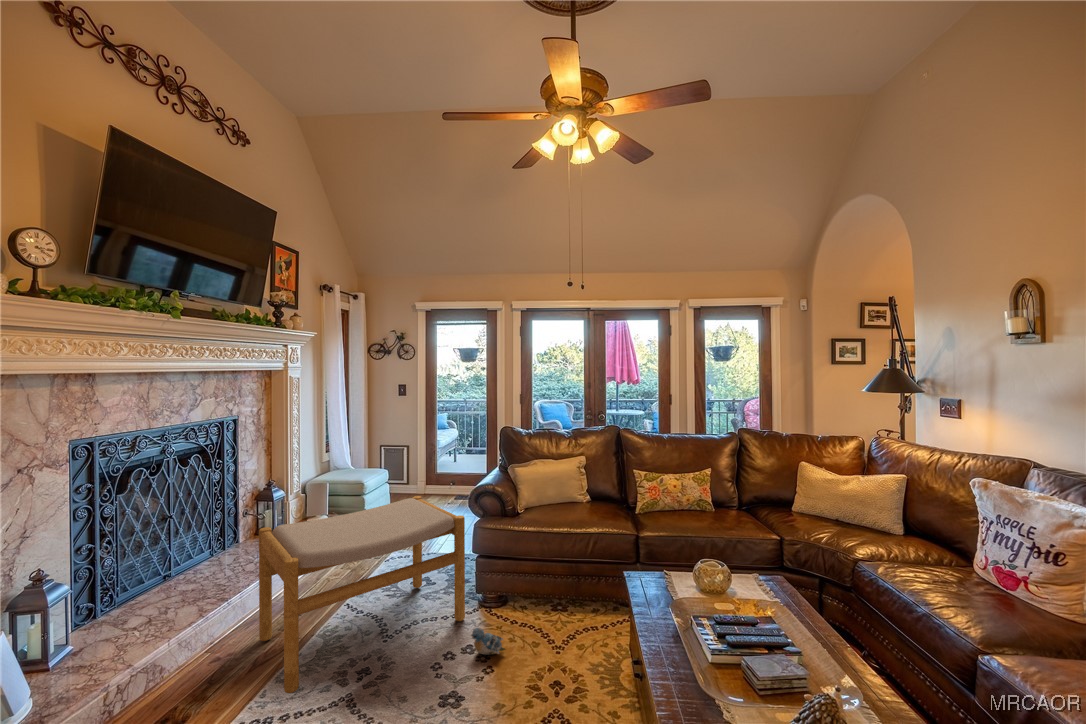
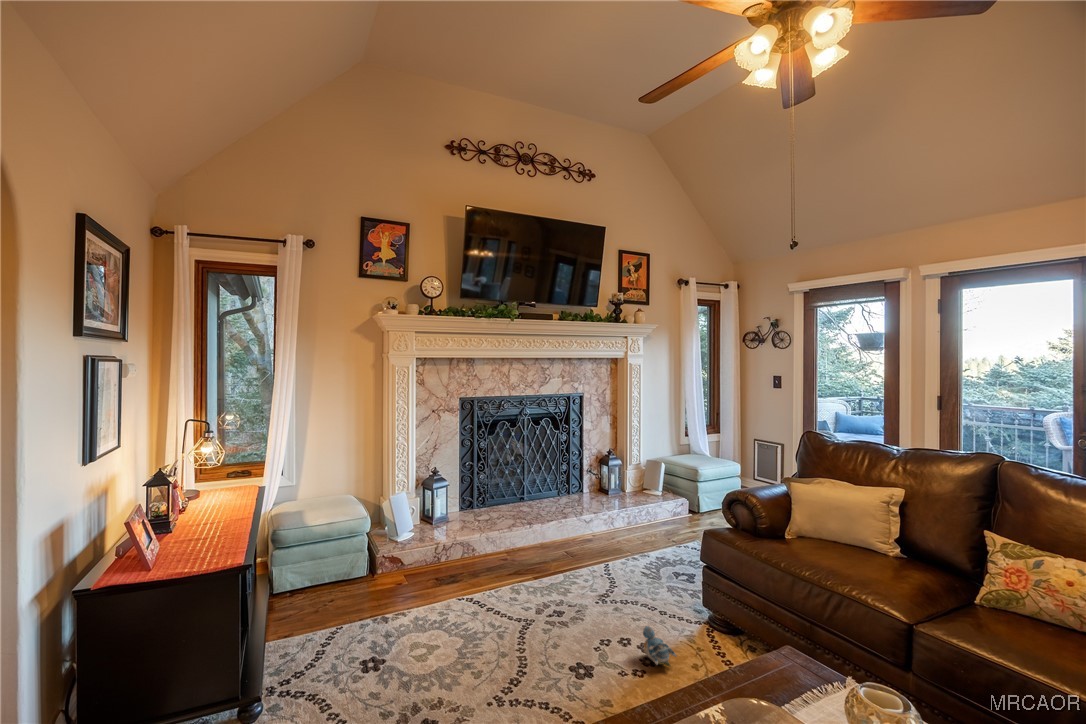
footstool: present [259,496,465,693] -> none [510,475,680,623]

